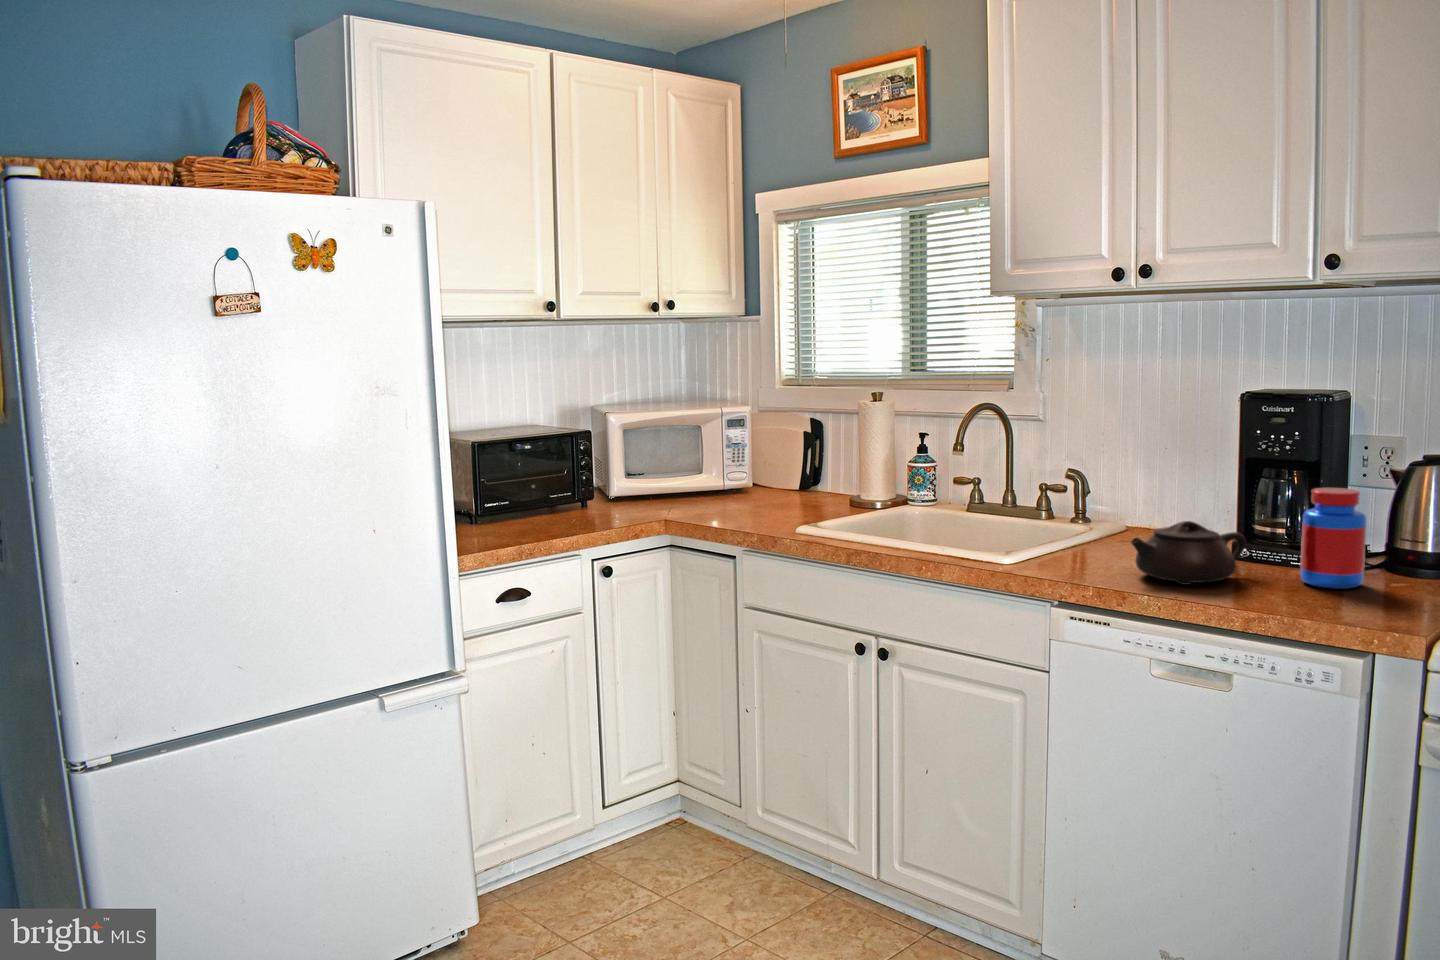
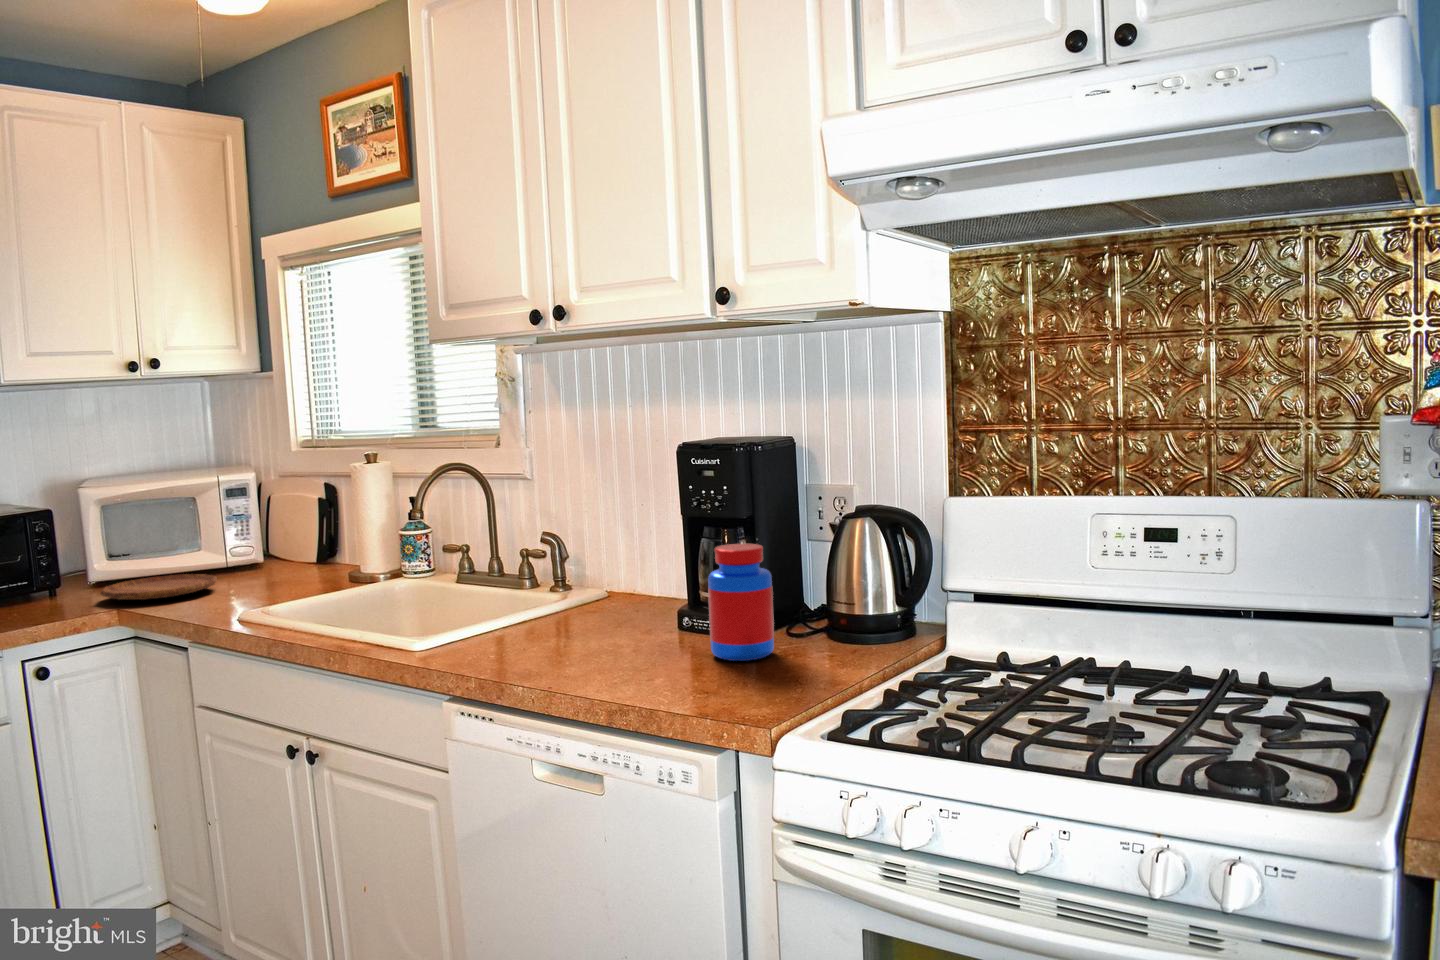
tray: none [662,494,751,514] -> present [100,574,217,600]
teapot: present [1131,521,1246,585] -> none [518,589,662,666]

